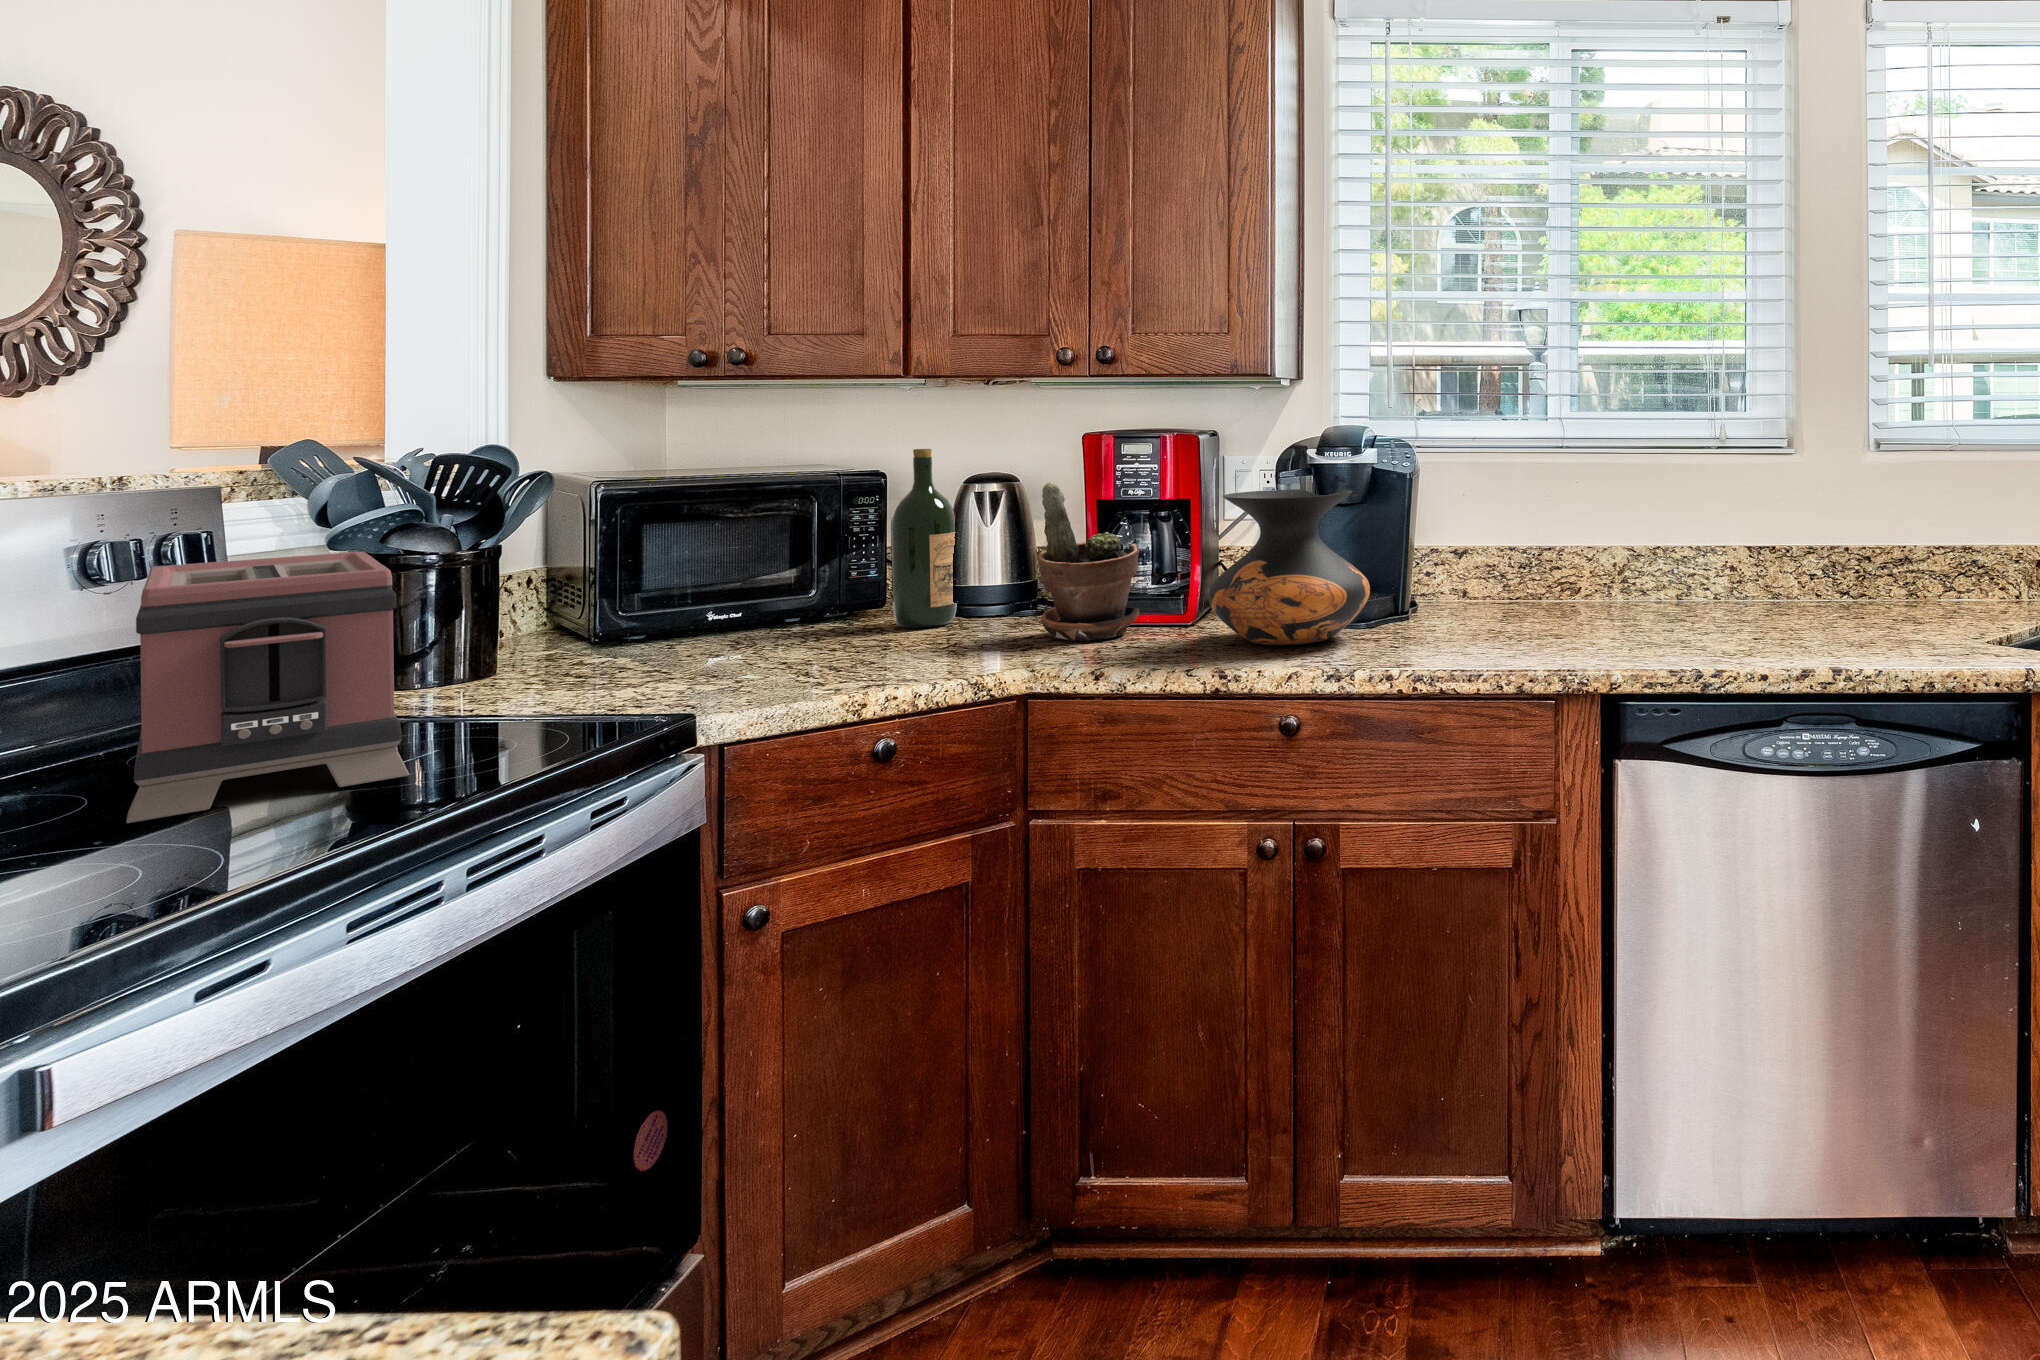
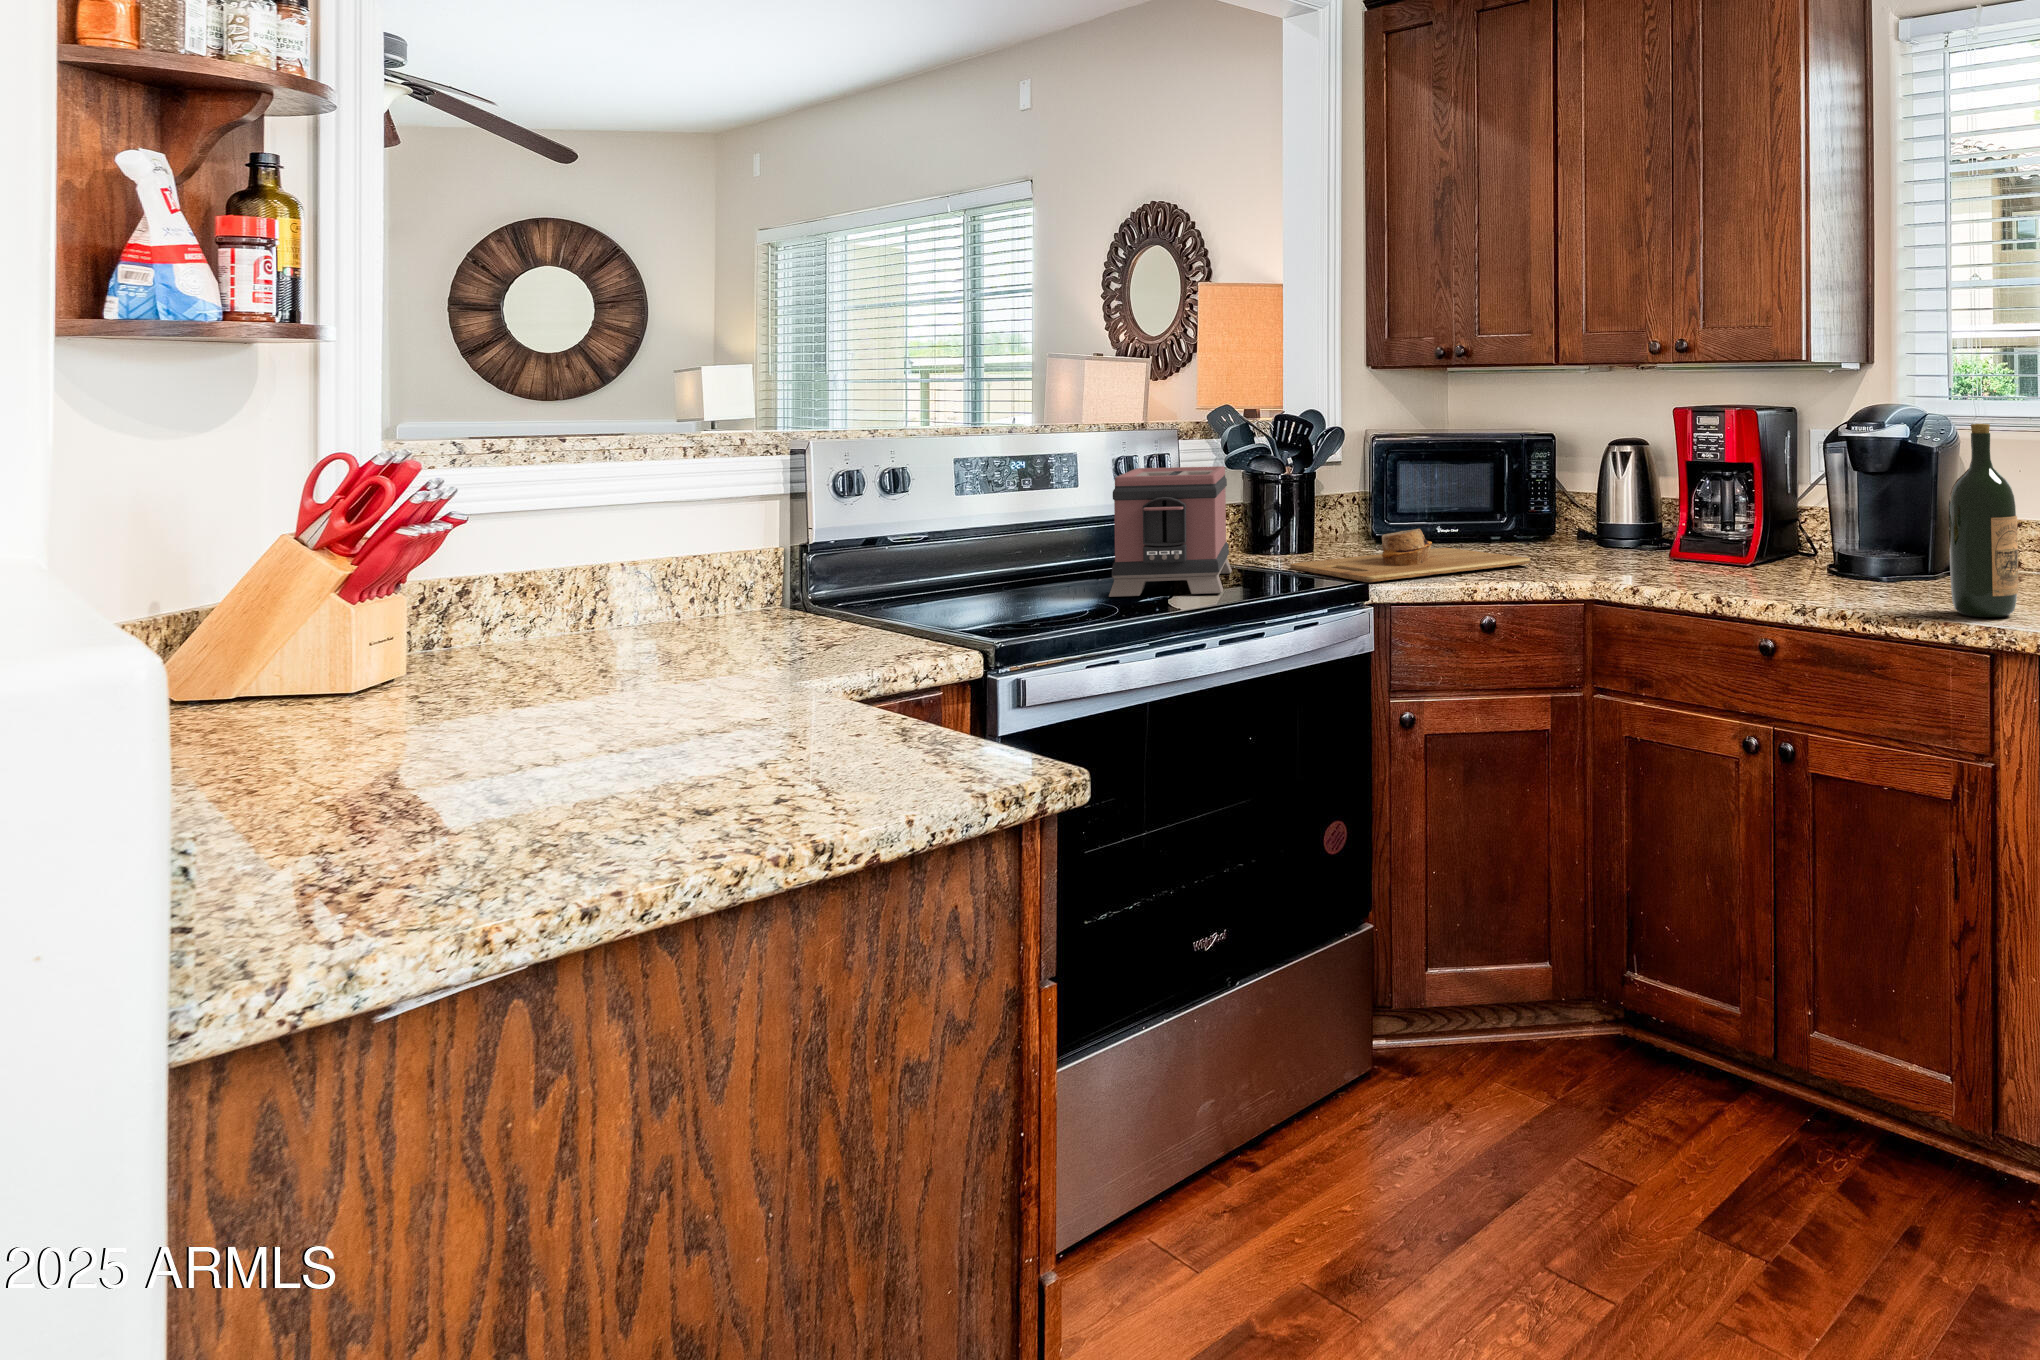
wine bottle: present [891,449,957,628] -> present [1949,424,2018,617]
potted plant: present [1037,482,1139,641] -> none [1627,441,1707,569]
vase: present [1208,489,1370,646] -> none [1739,455,1879,587]
cutting board: none [495,621,906,715] -> present [1290,529,1530,583]

